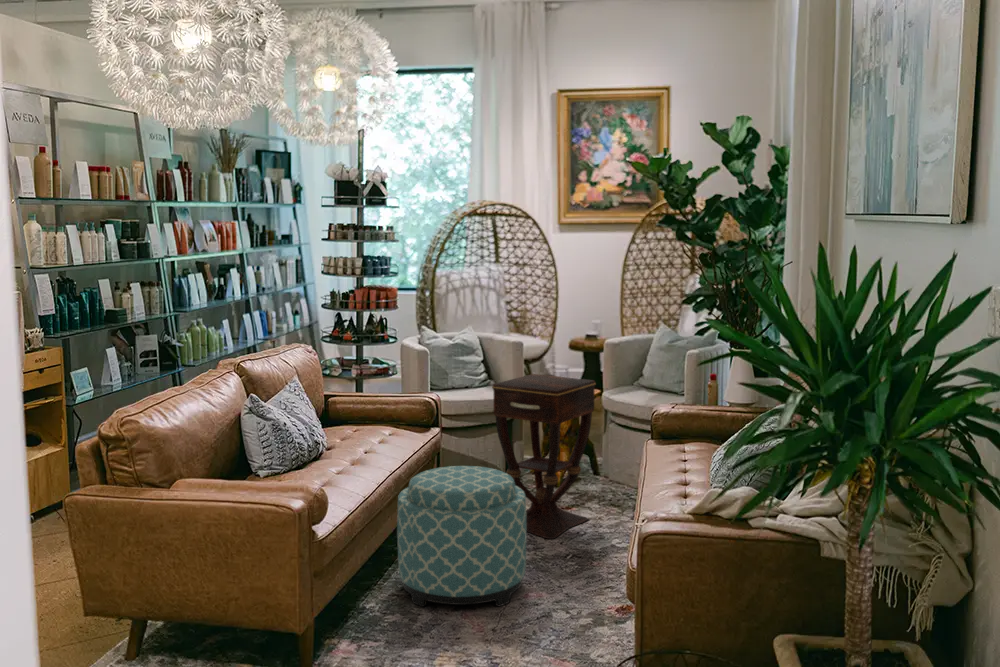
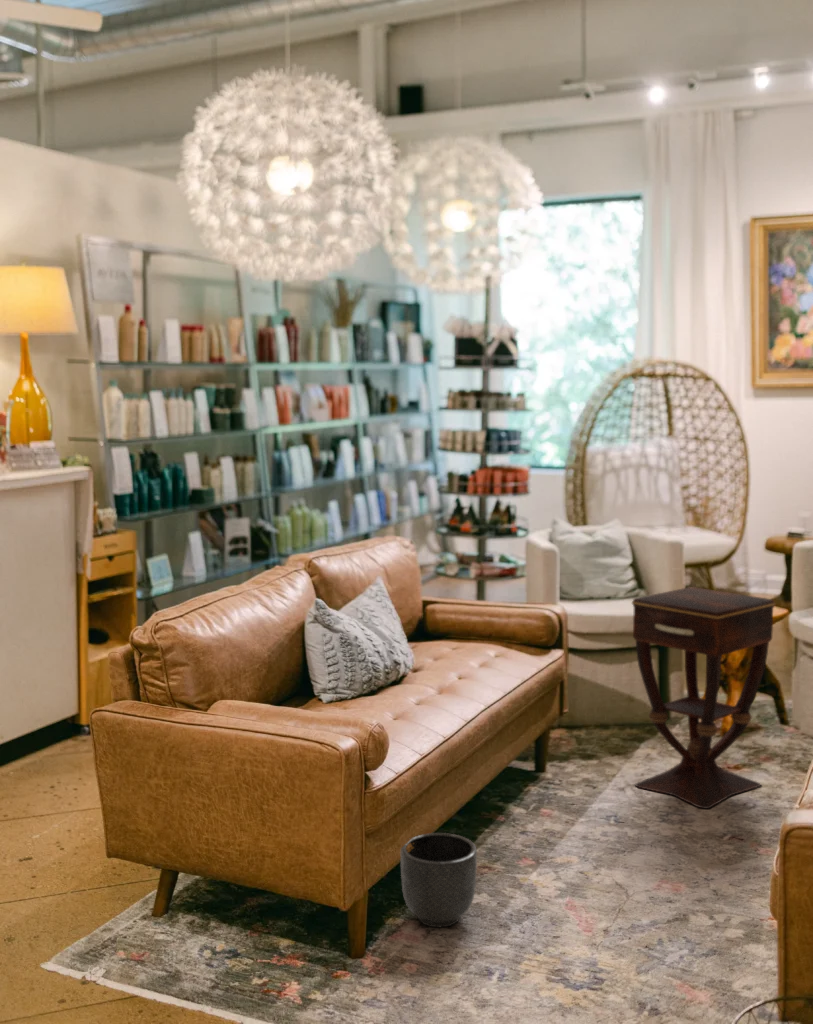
ottoman: present [397,466,527,606] -> none [492,705,662,897]
planter: none [334,570,394,642] -> present [401,833,477,927]

